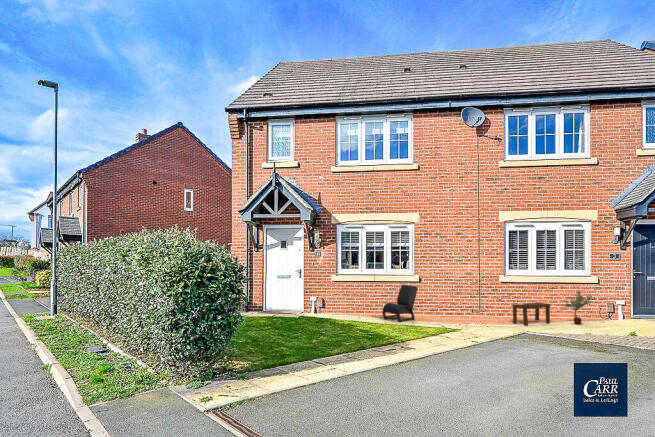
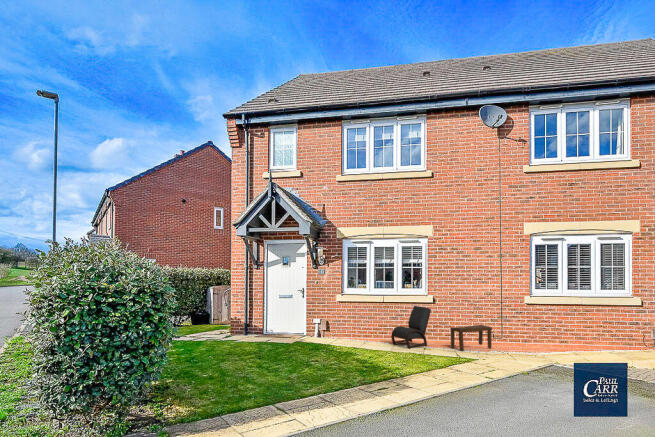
potted tree: present [563,290,592,324] -> none [597,314,634,354]
bench: present [513,302,550,326] -> present [451,325,492,351]

